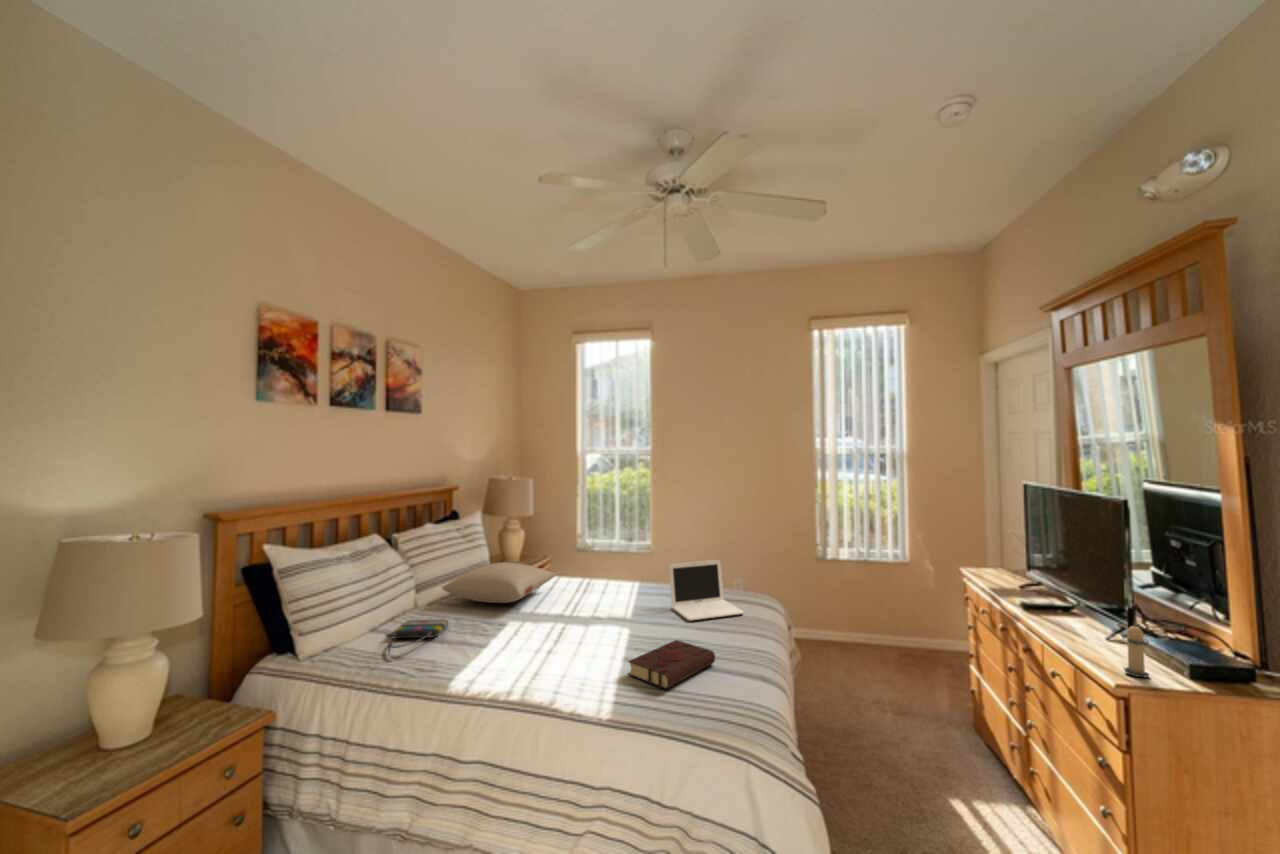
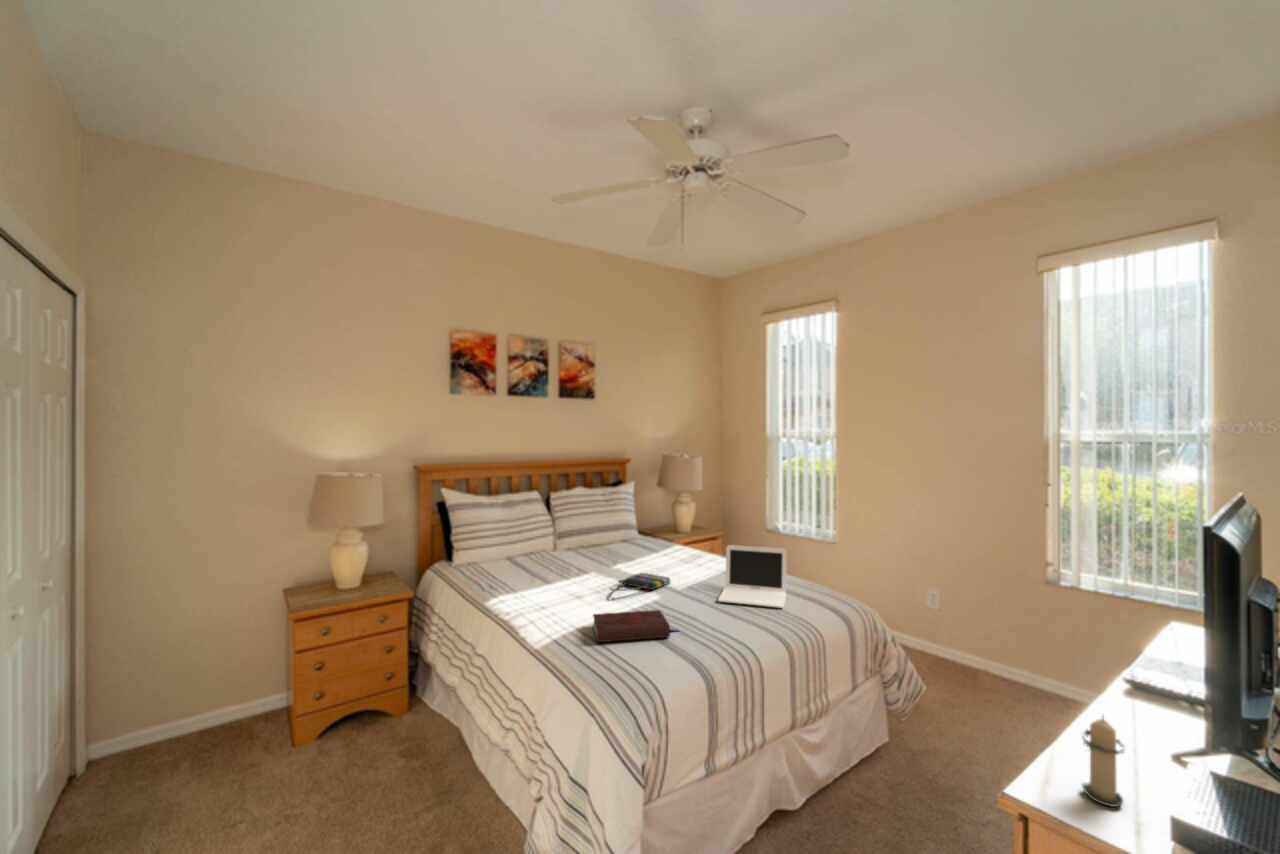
pillow: present [442,562,556,603] -> none [565,525,659,558]
tote bag: present [386,620,448,659] -> present [611,573,670,599]

